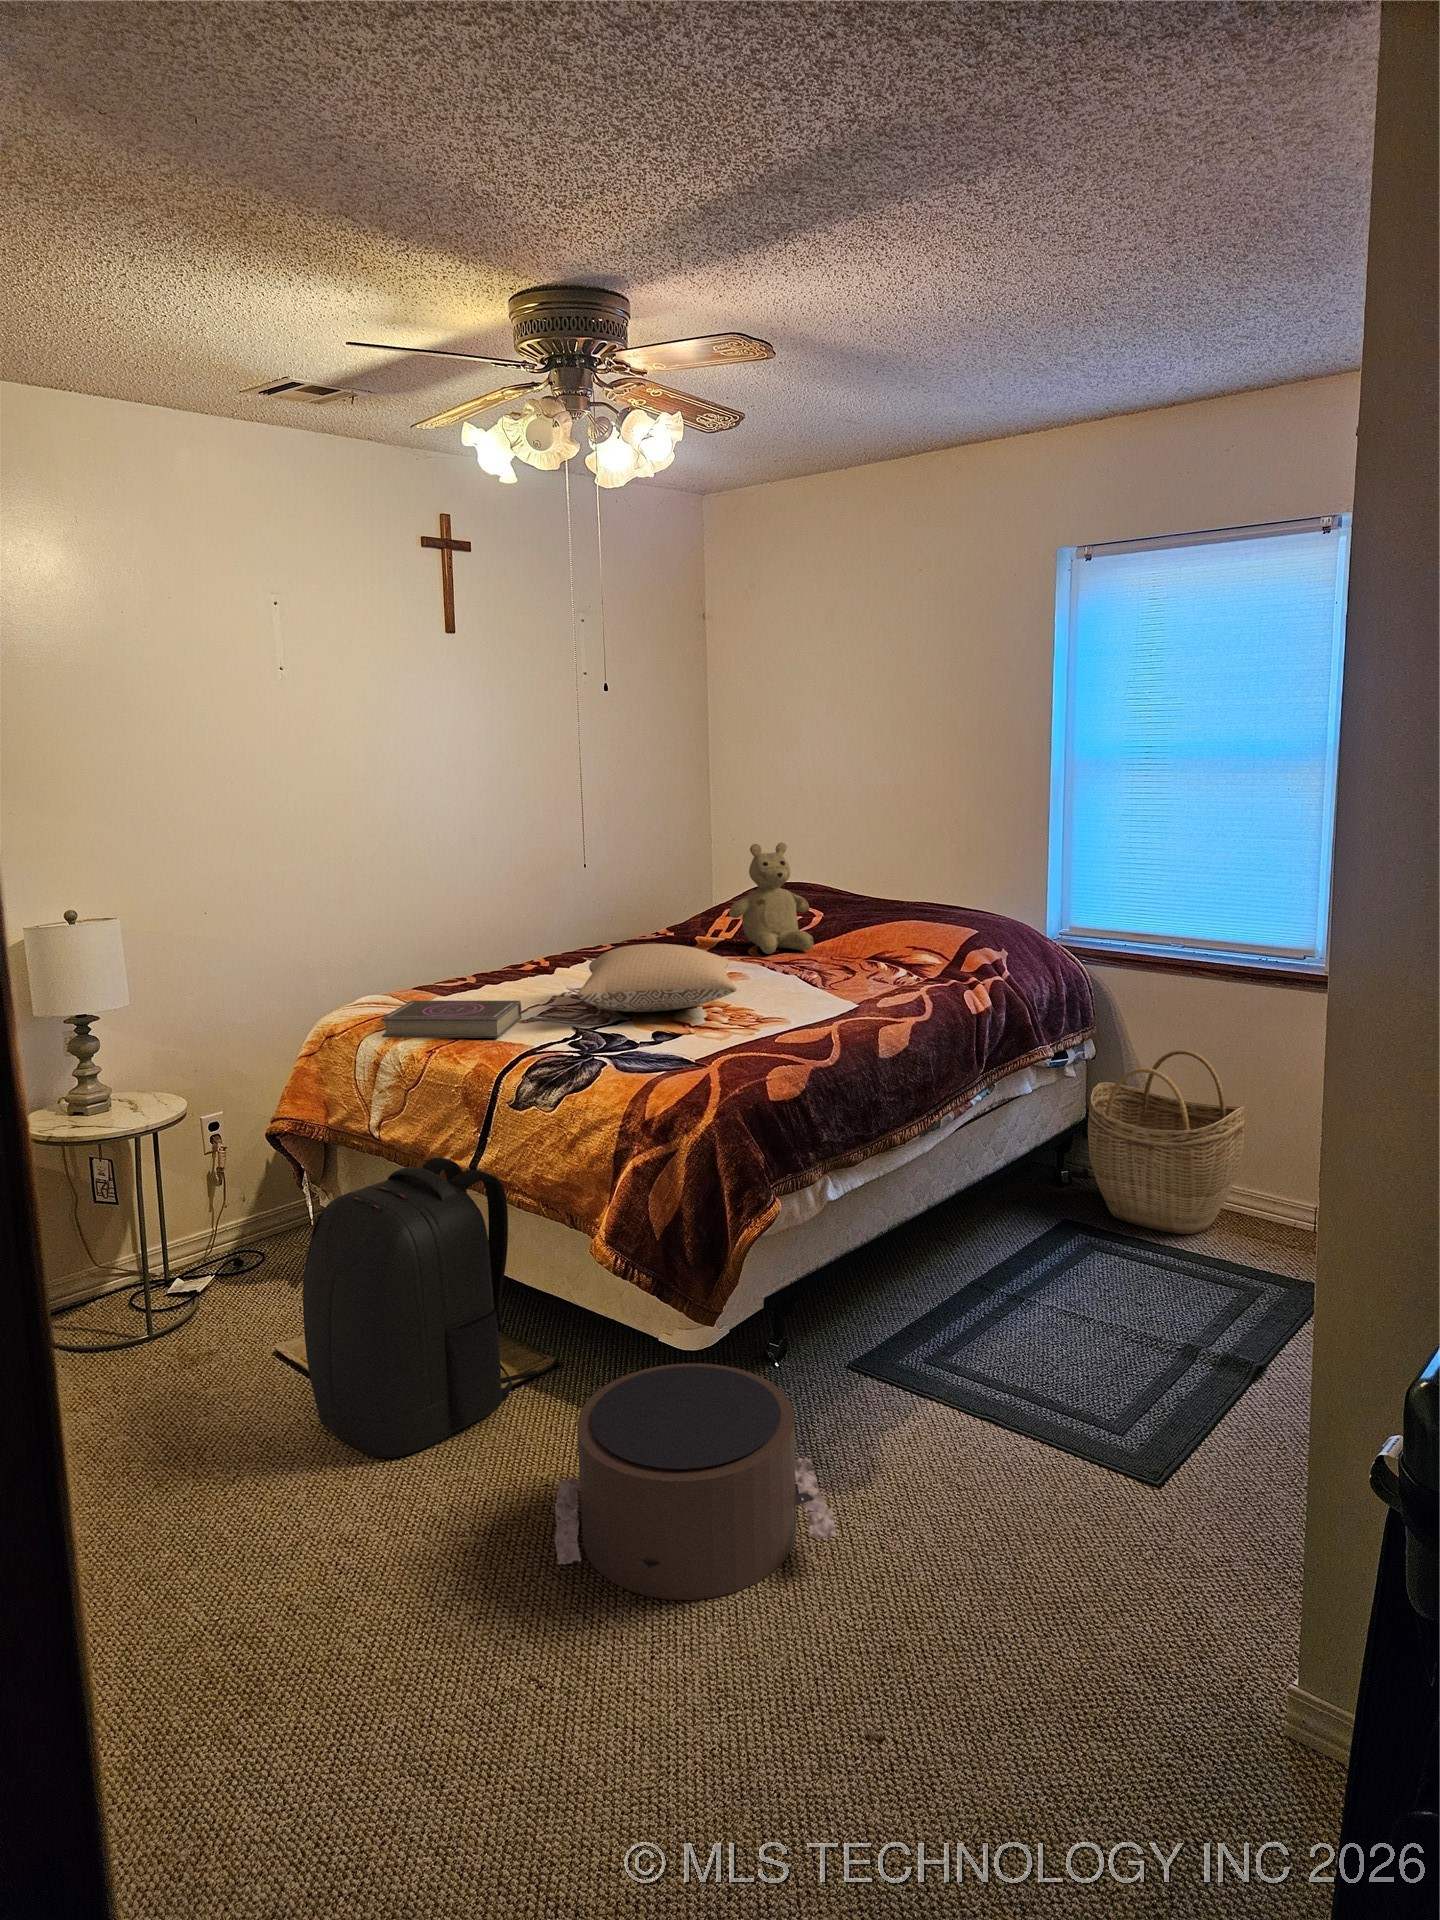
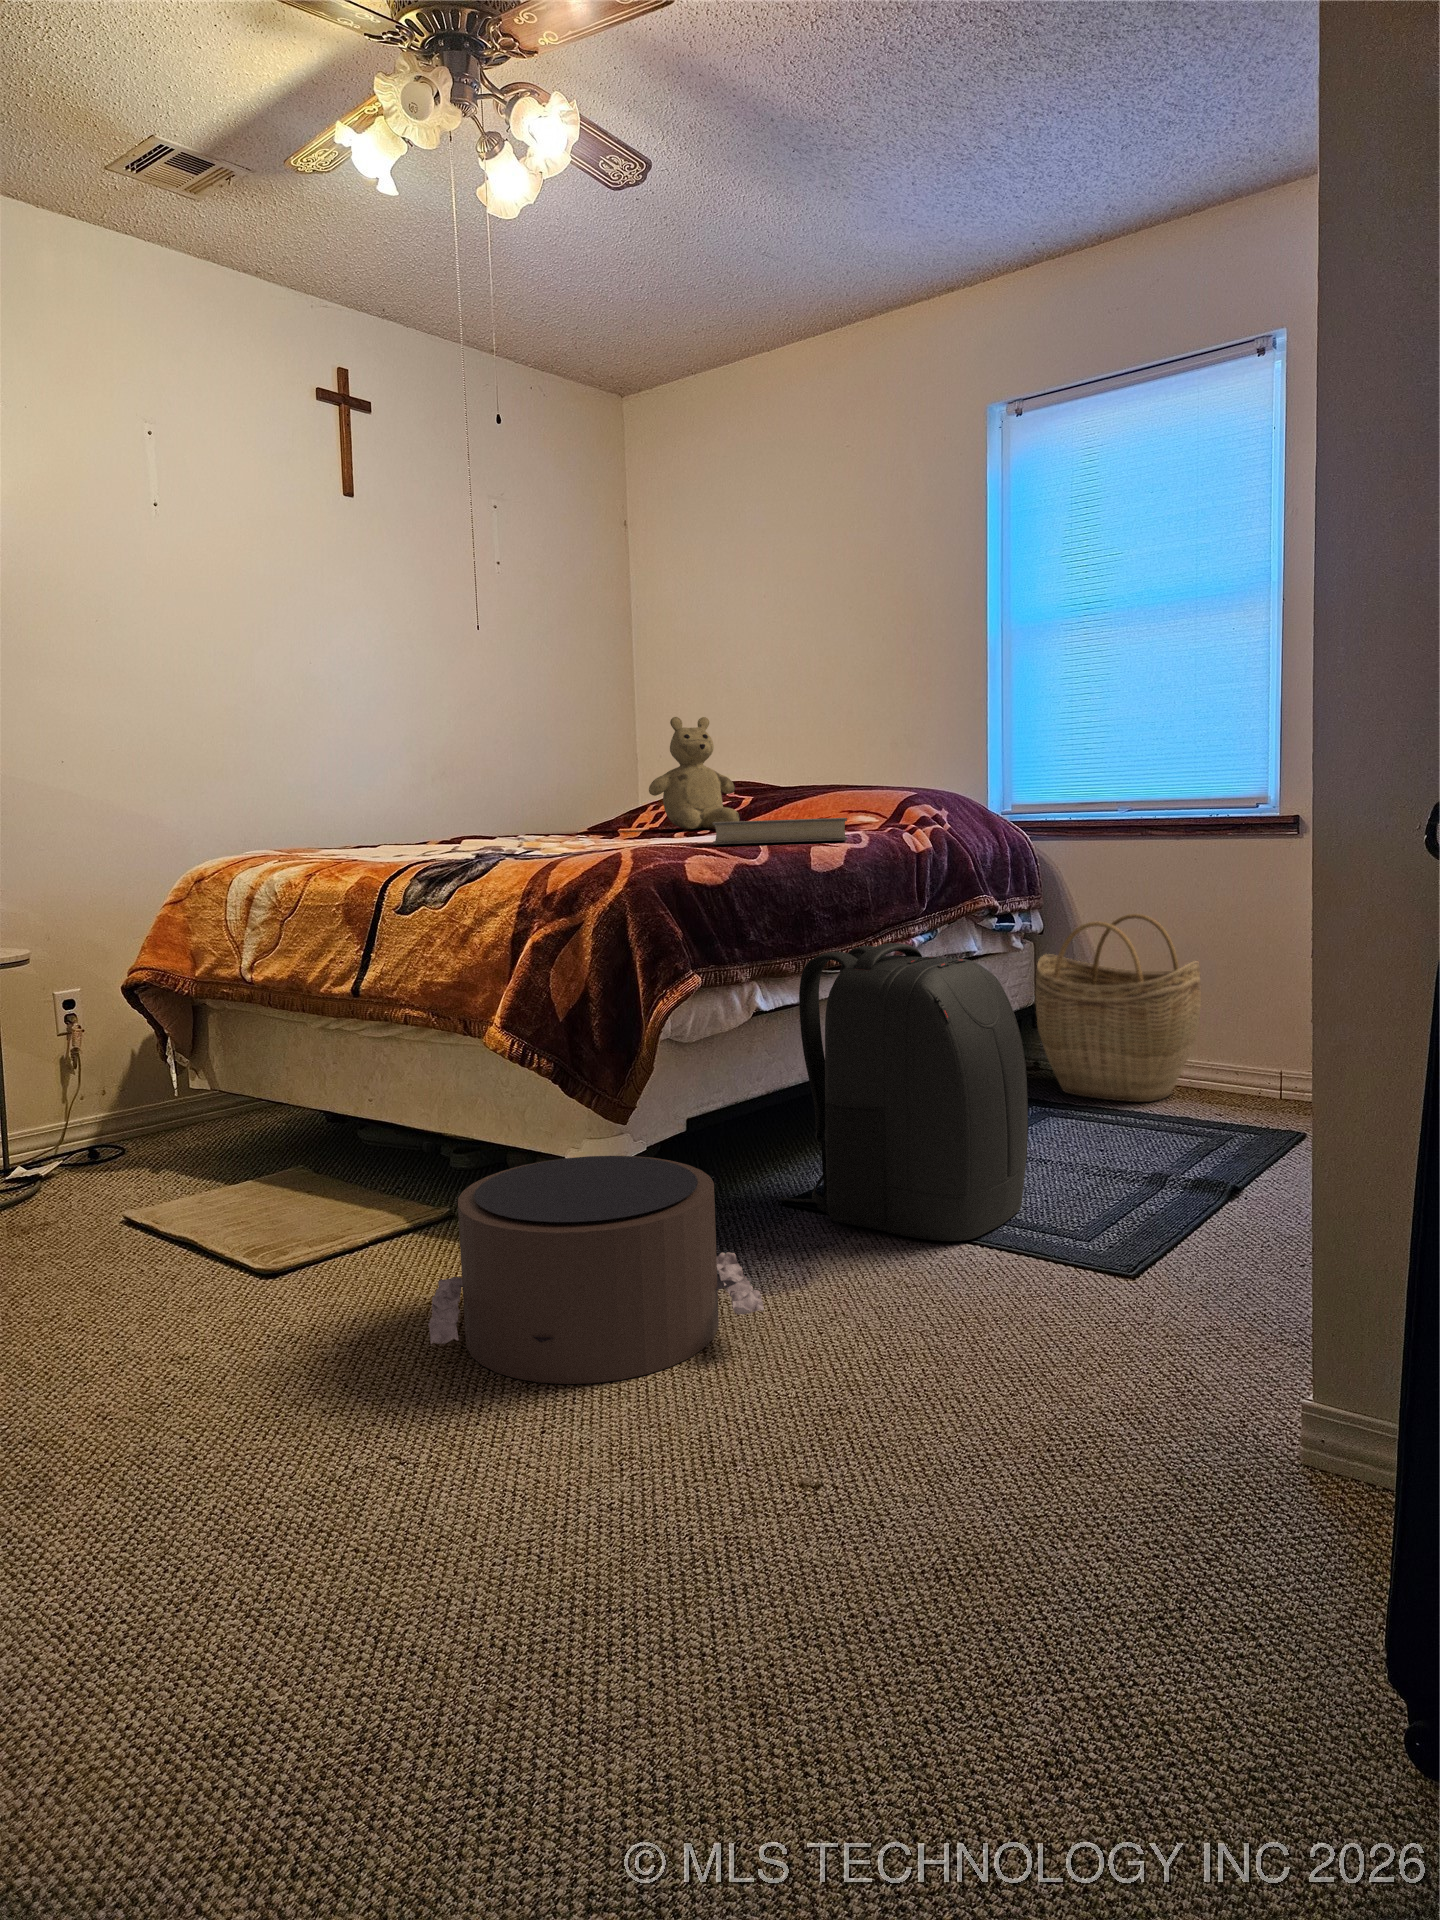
pillow: present [578,944,737,1012] -> none [476,777,652,846]
book: present [381,1001,522,1038] -> present [713,818,847,844]
backpack: present [303,1158,537,1458] -> present [780,943,1028,1241]

